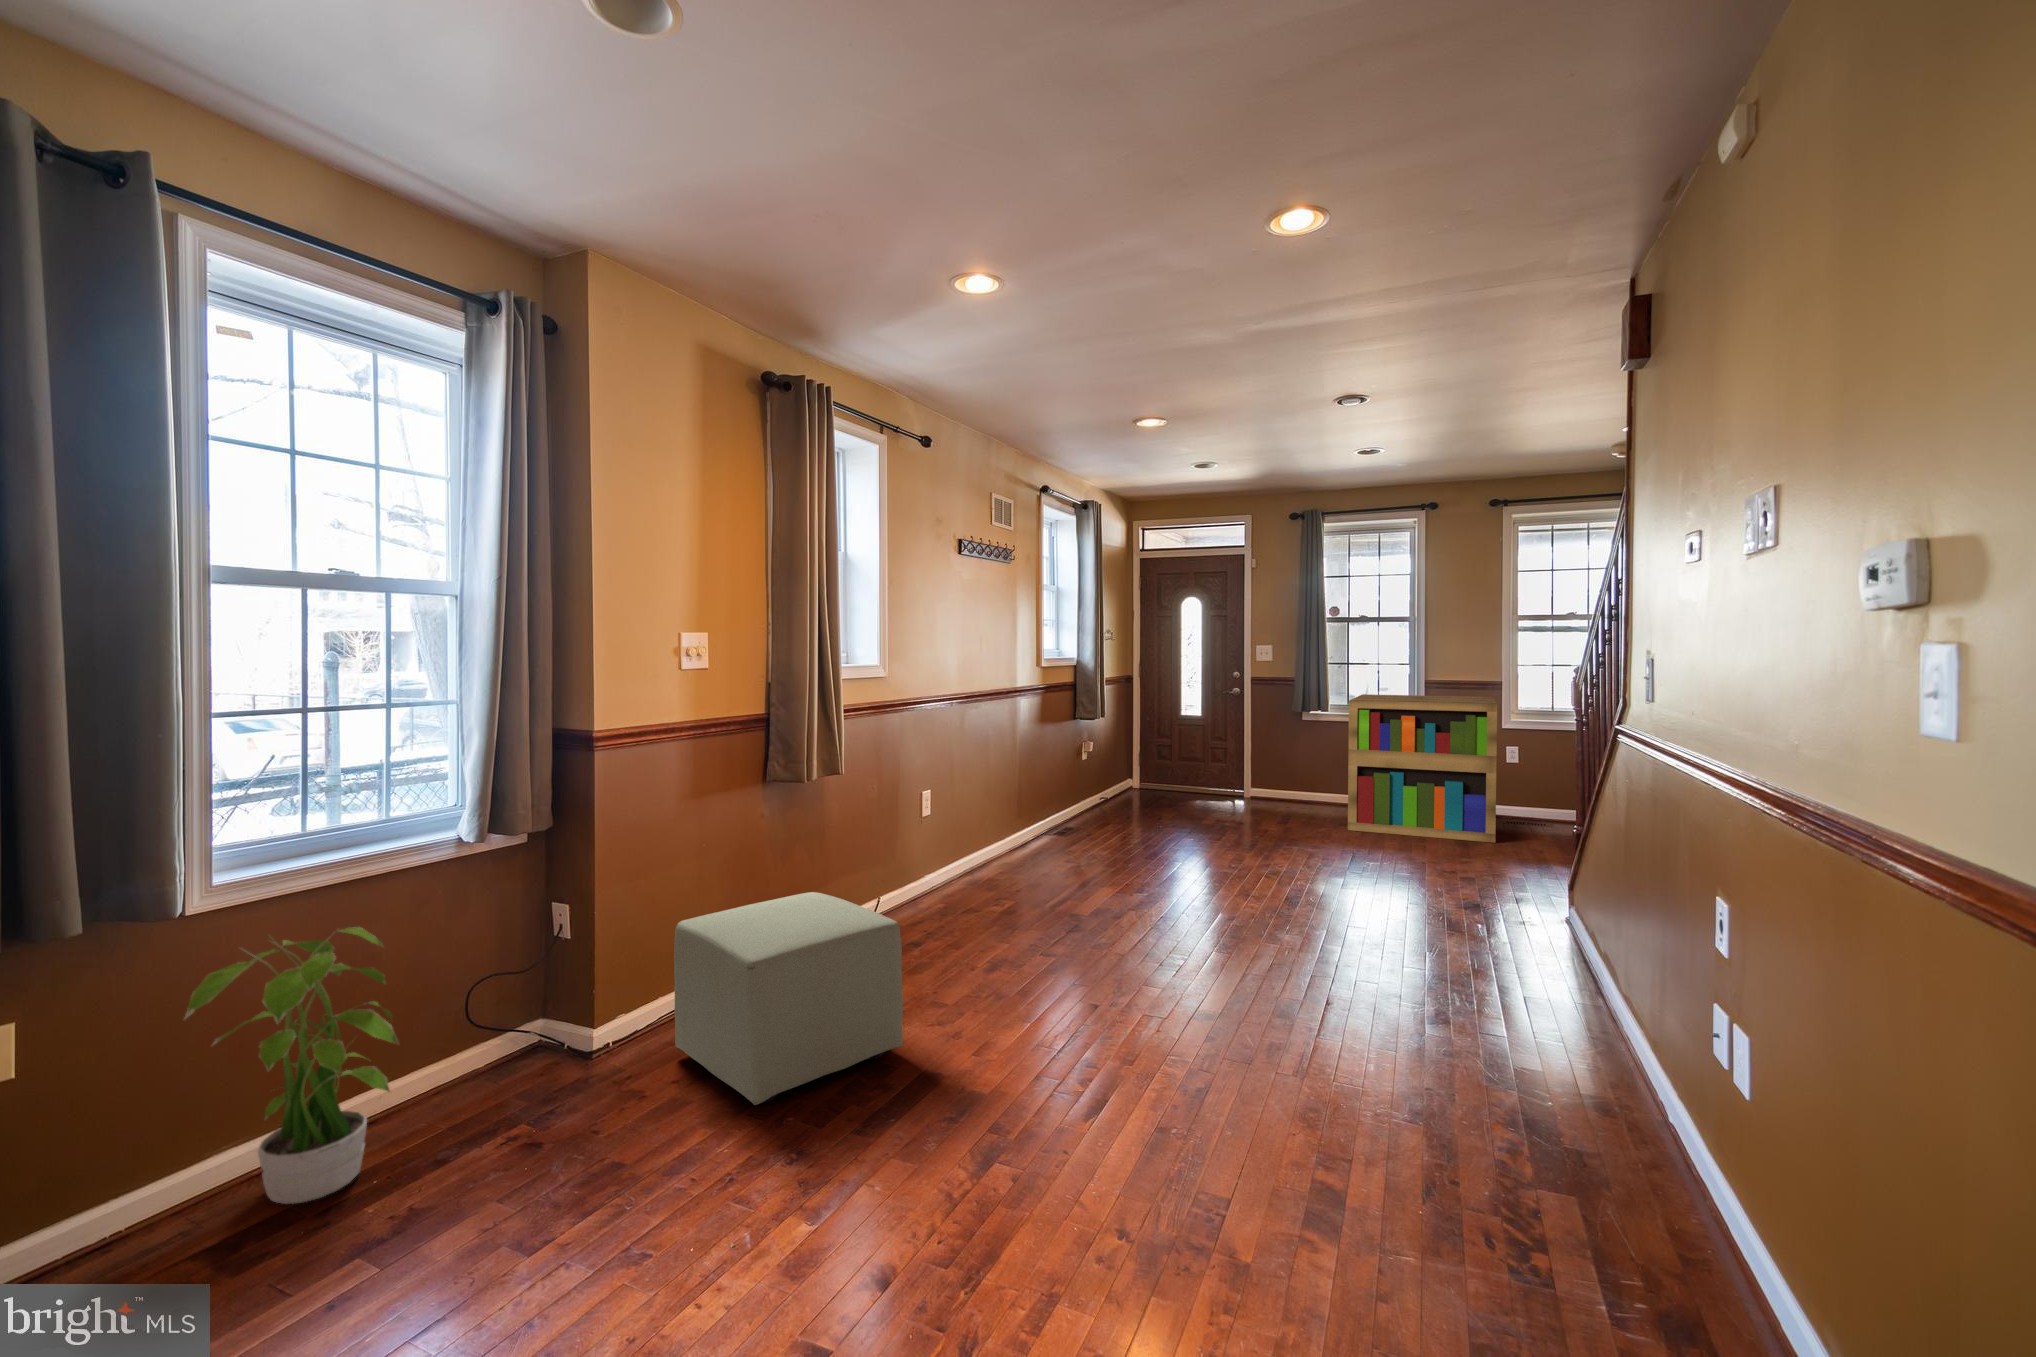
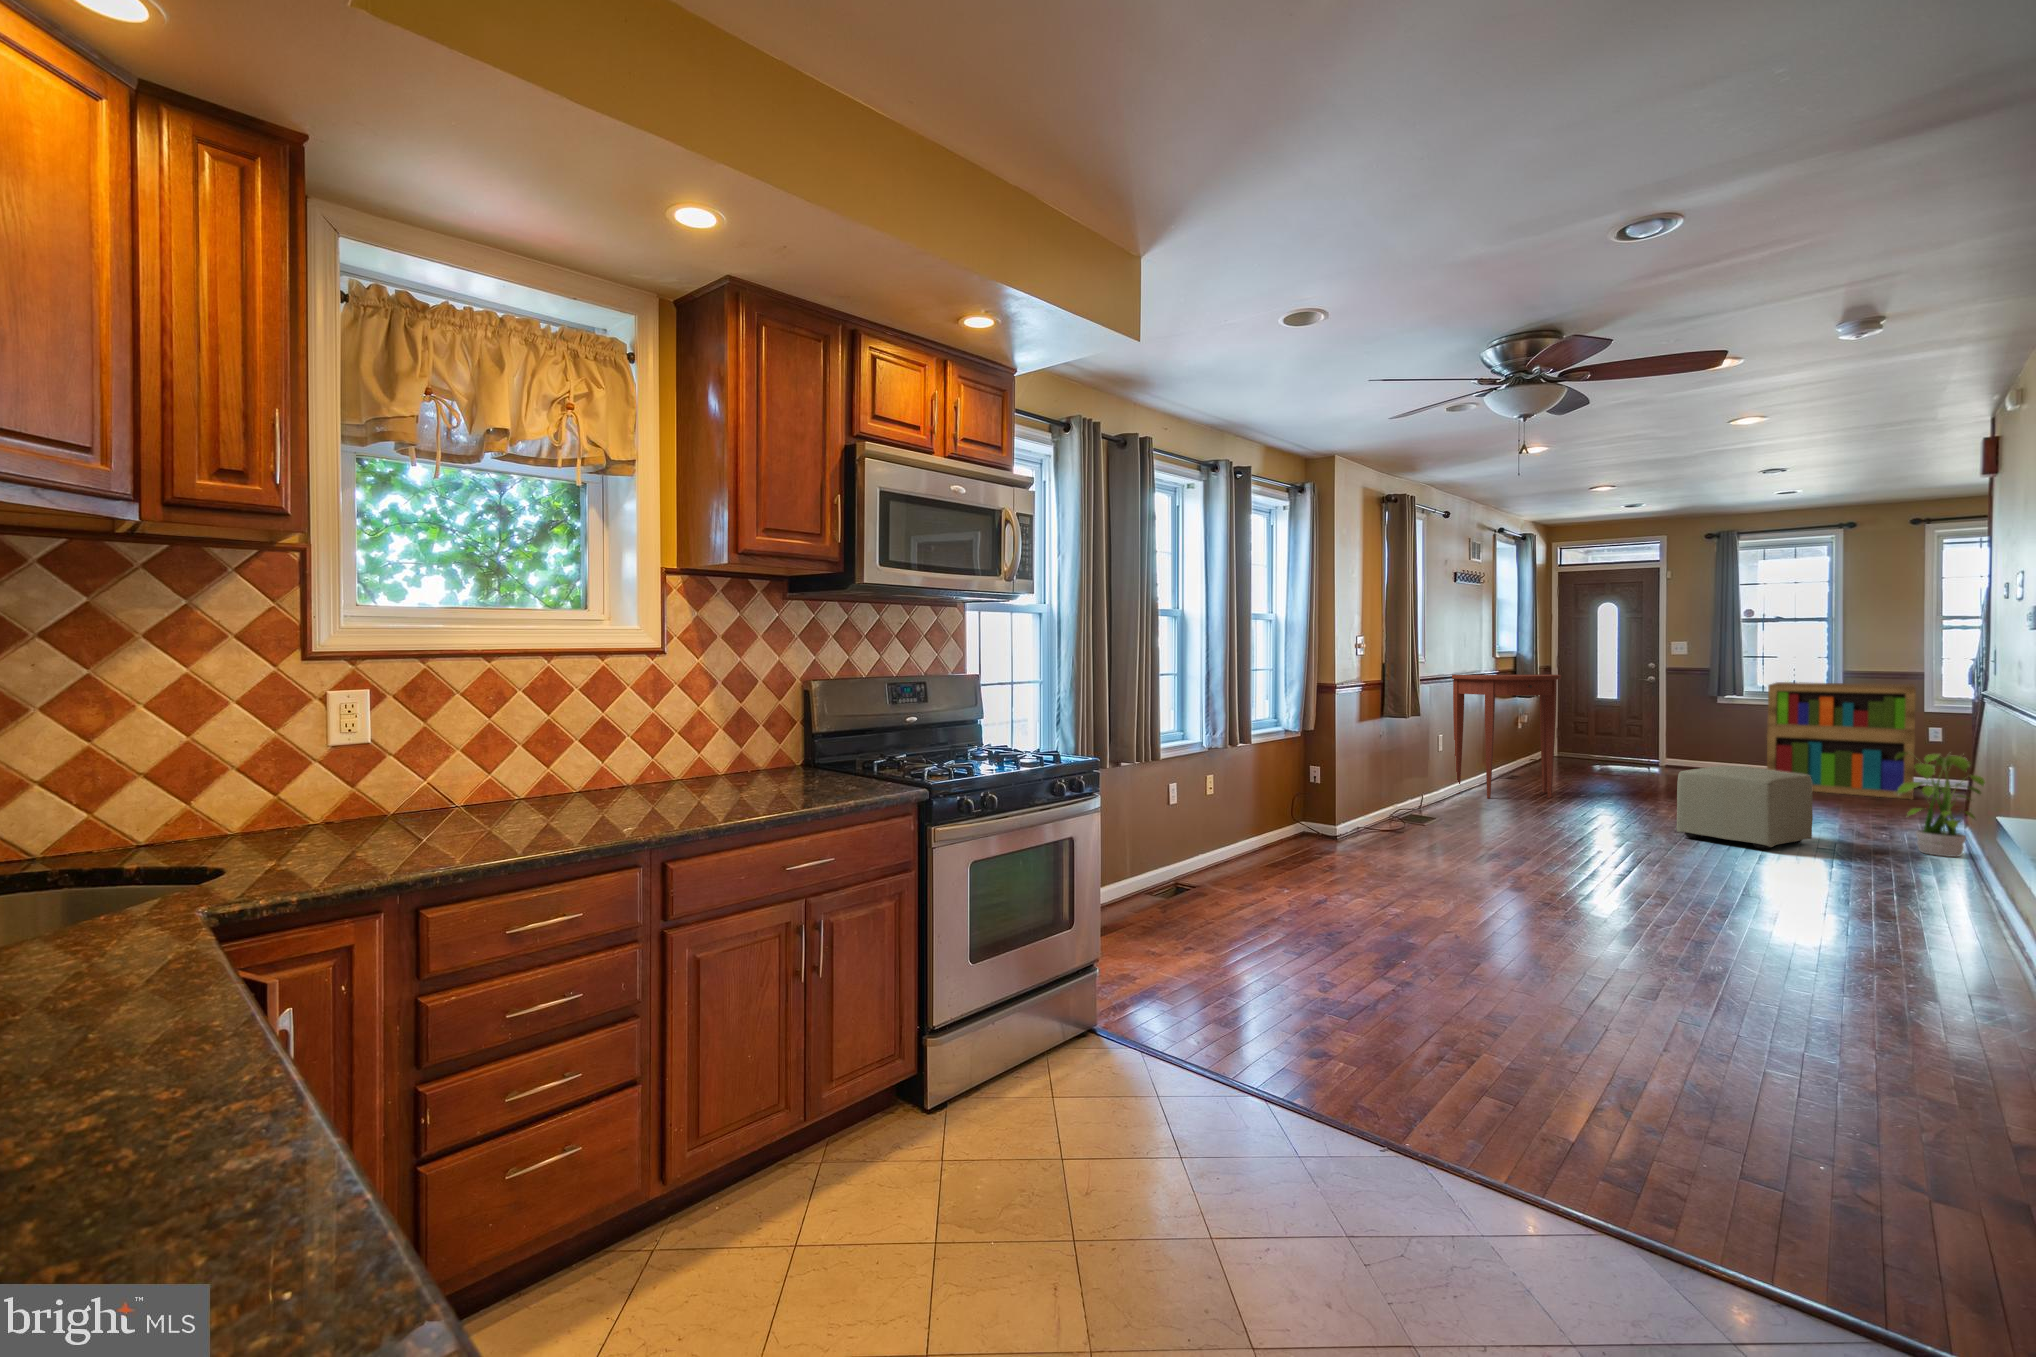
console table: none [949,693,1097,881] -> present [1452,674,1561,798]
ottoman: present [674,892,903,1105] -> present [1677,766,1813,850]
potted plant: present [185,927,399,1204] -> present [1894,752,1985,857]

